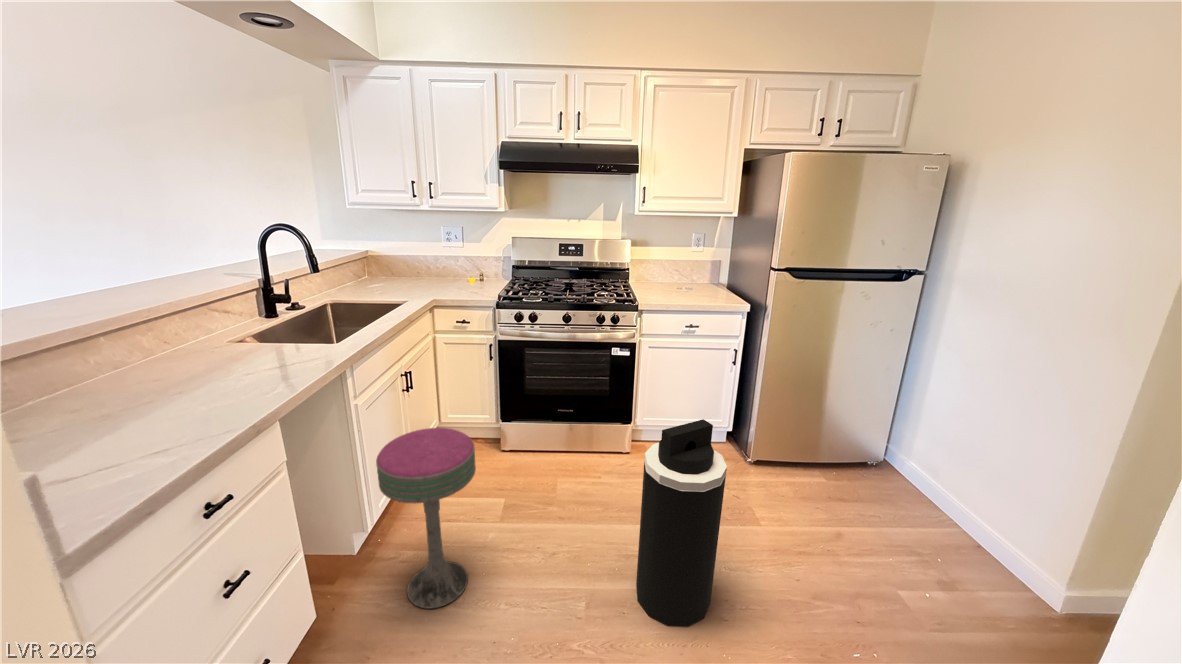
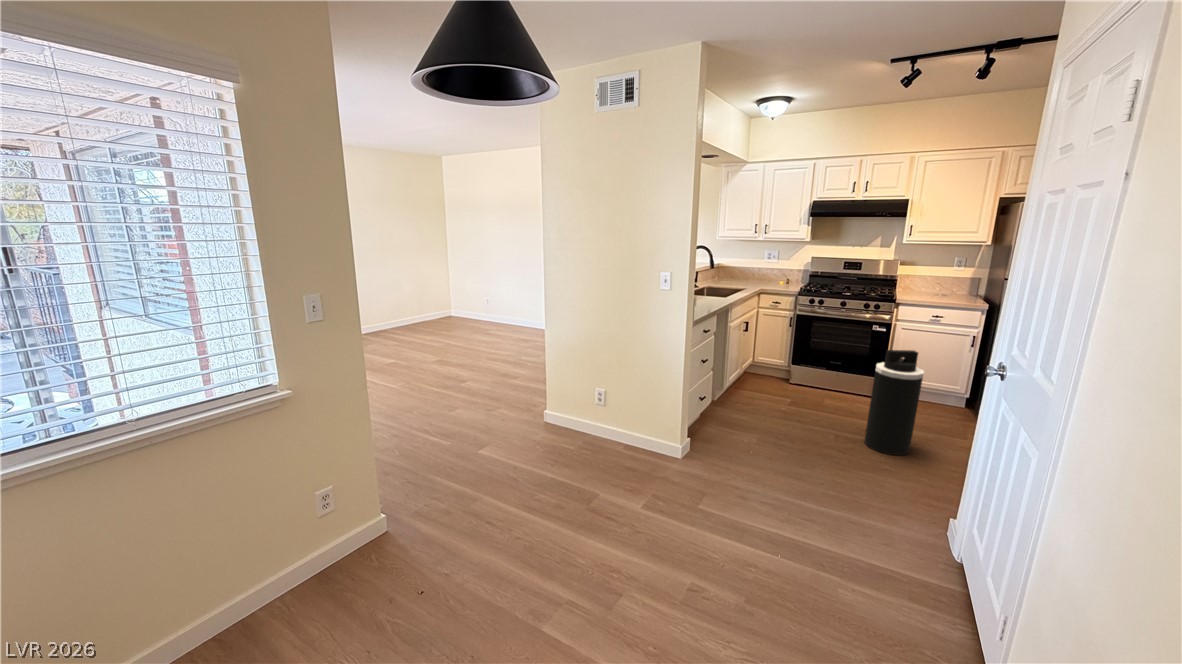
bar stool: present [376,428,476,609] -> none [742,342,786,421]

